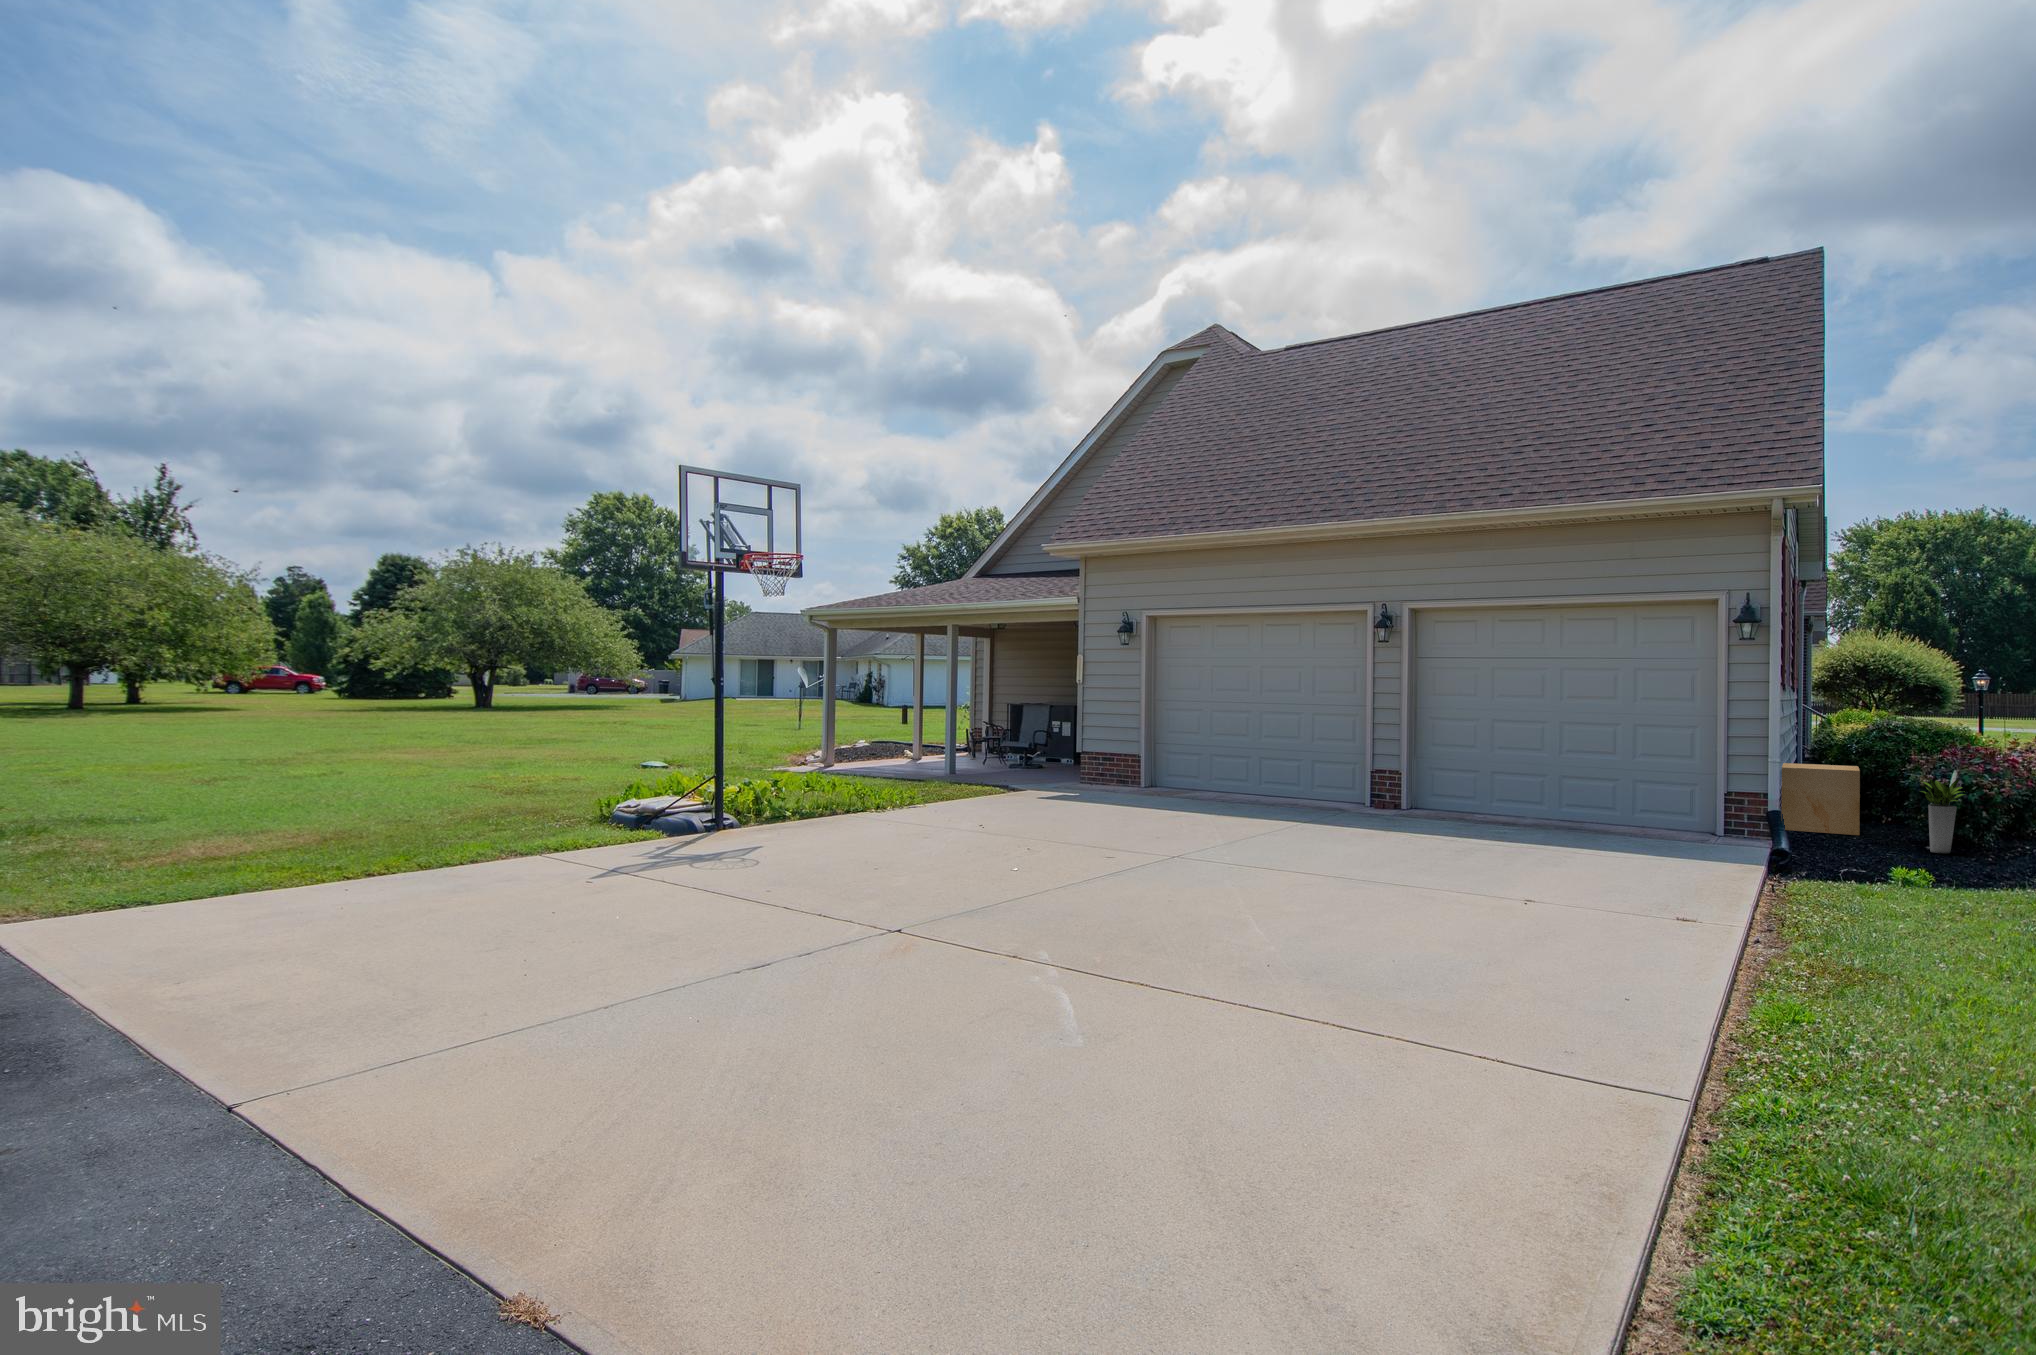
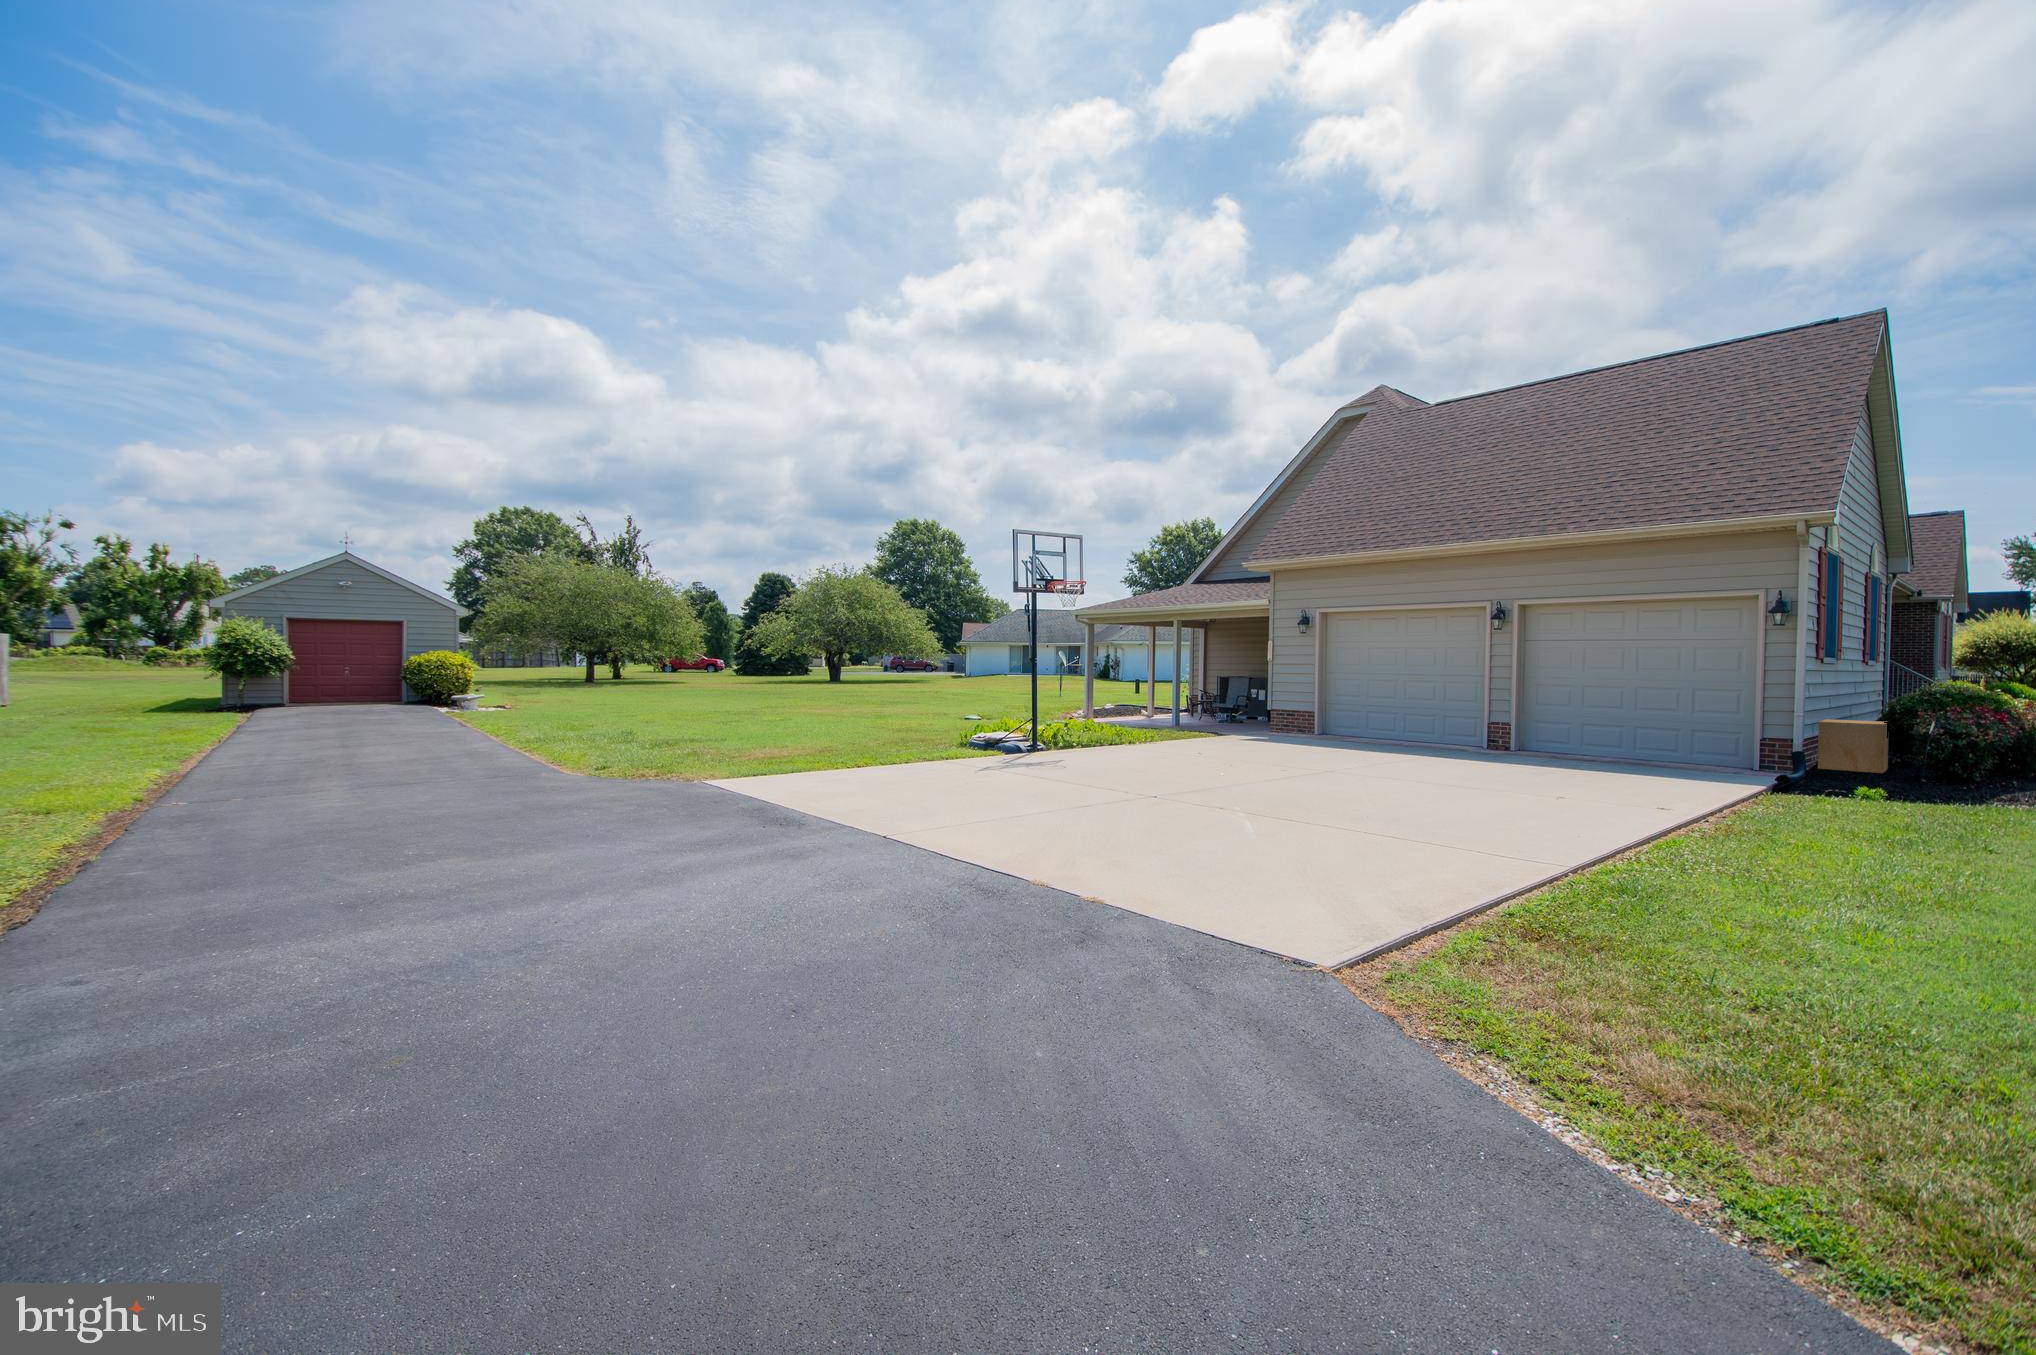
planter: present [1922,778,1963,853] -> none [1923,728,1964,785]

